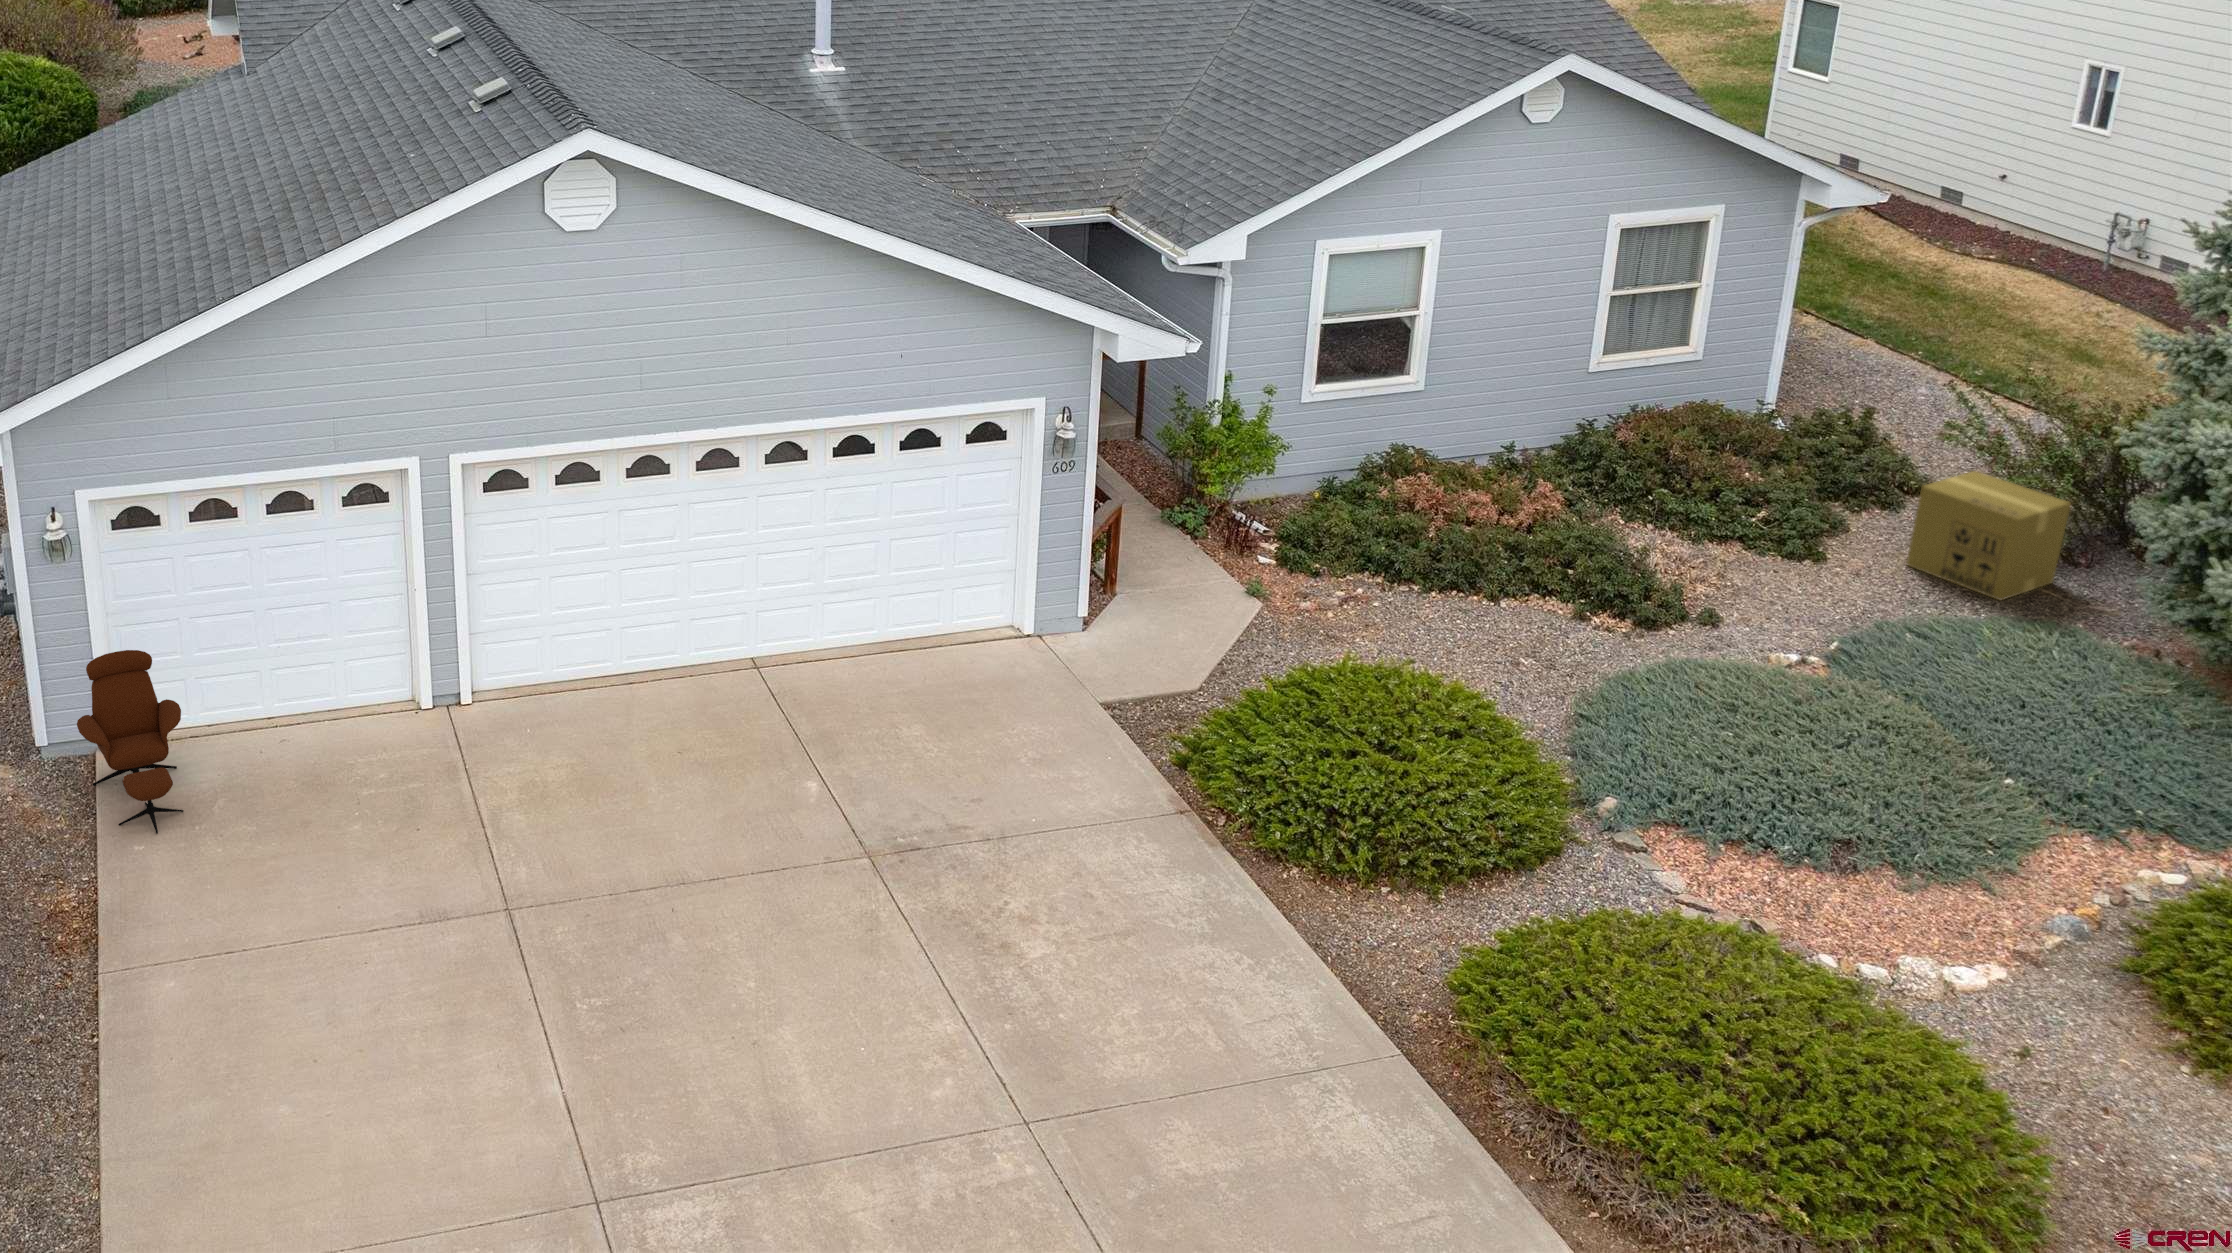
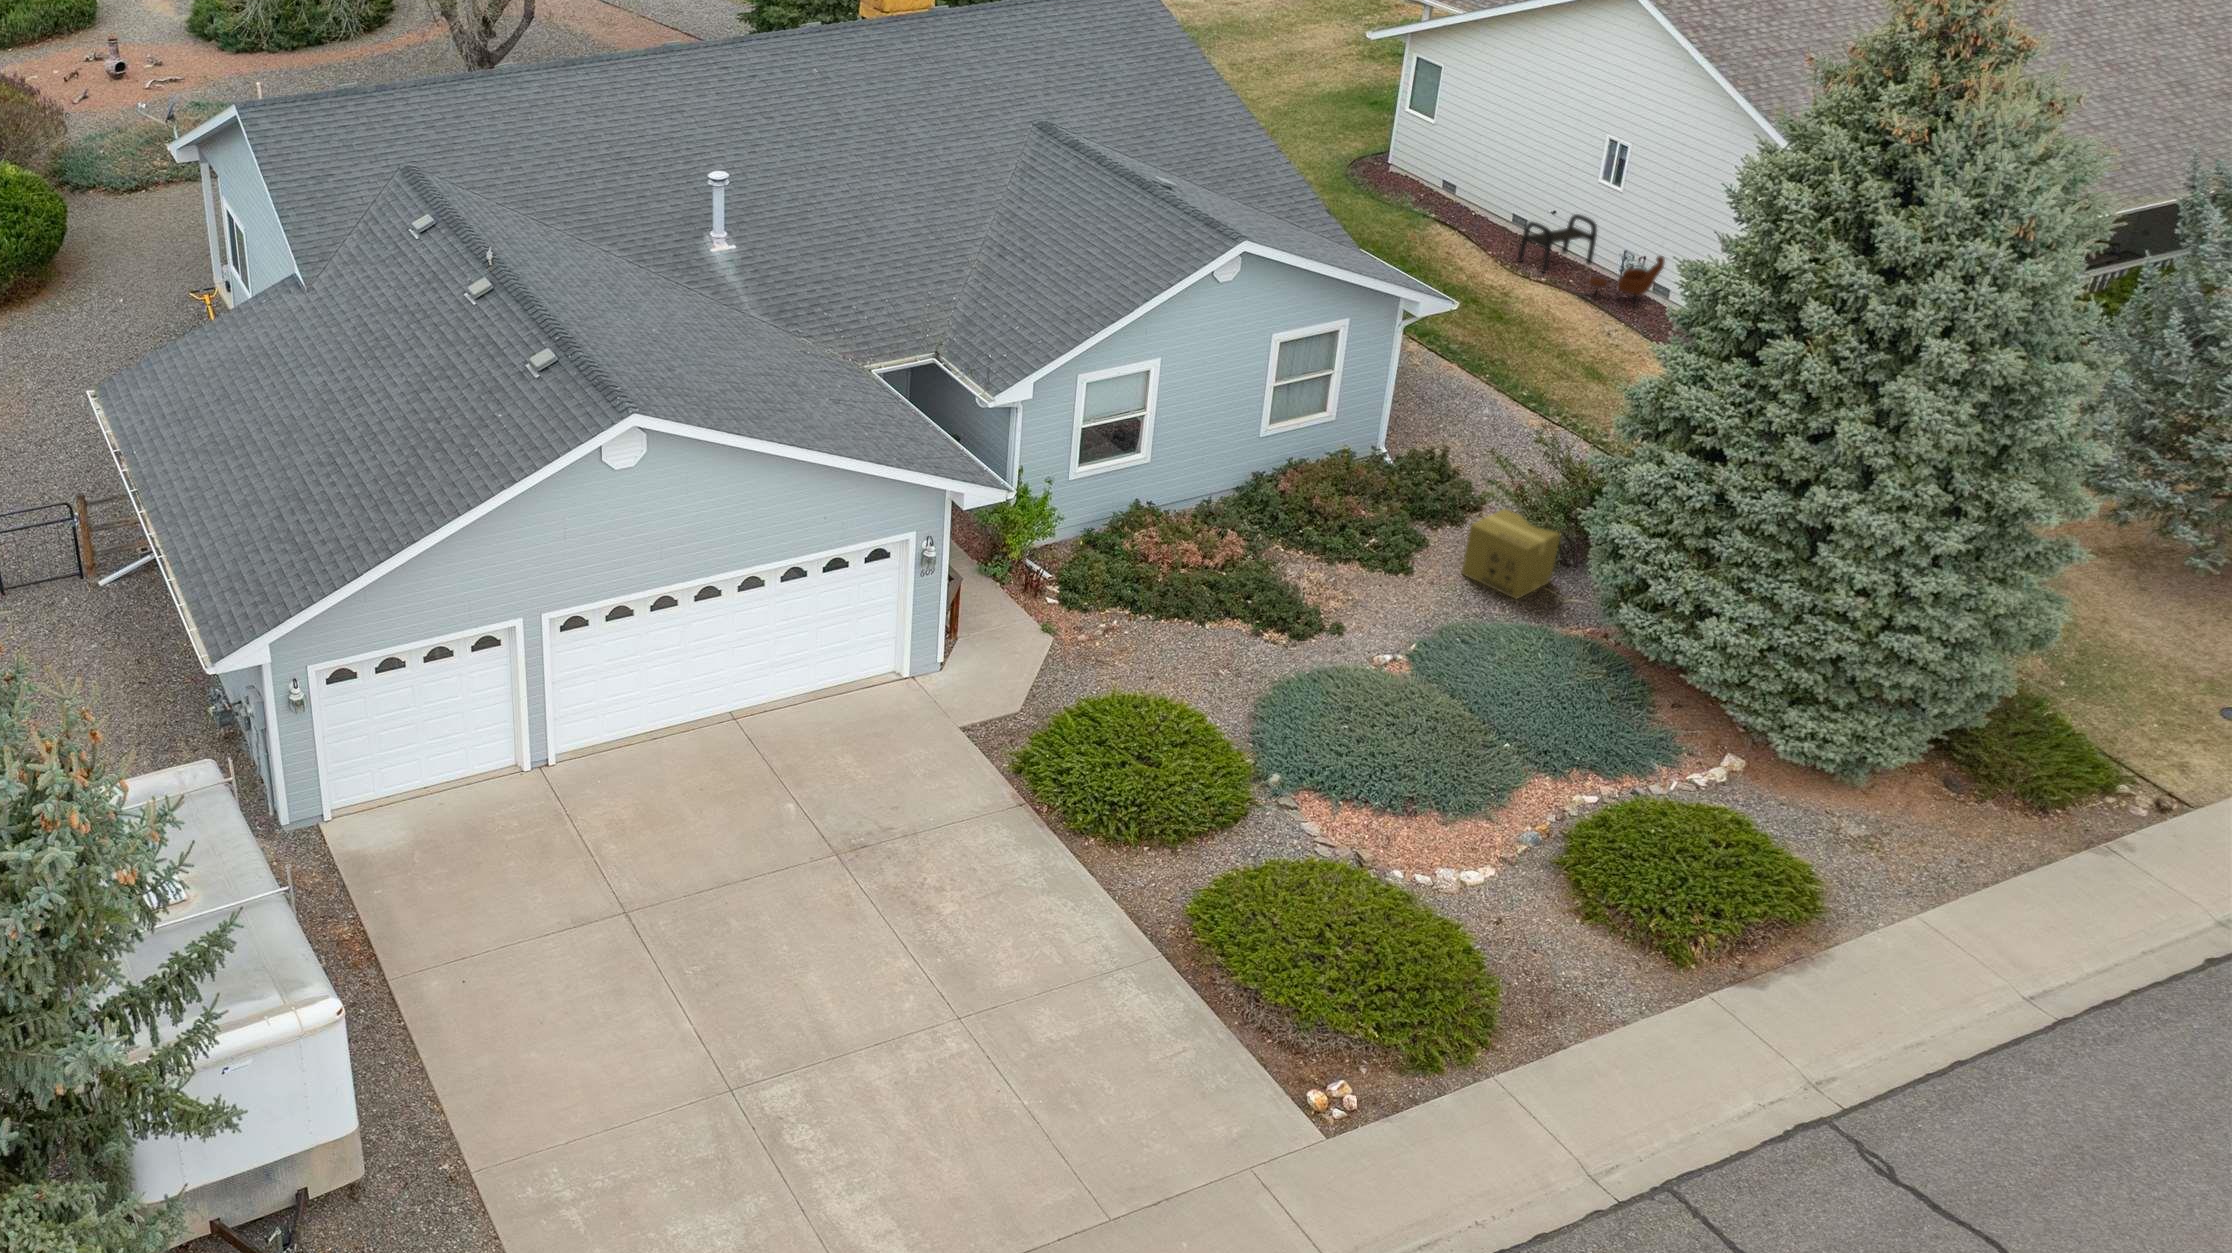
bench: none [1955,177,2073,250] -> present [1518,214,1597,273]
lounge chair: present [77,650,184,834] -> present [1589,256,1665,306]

